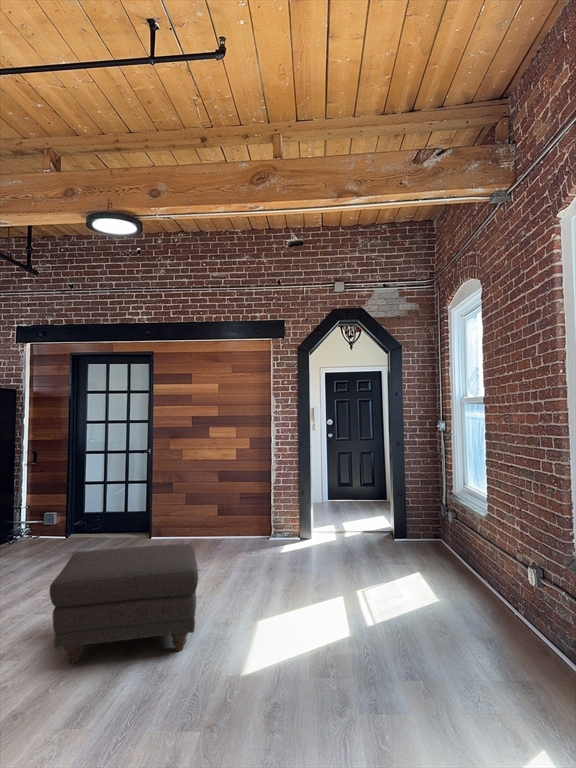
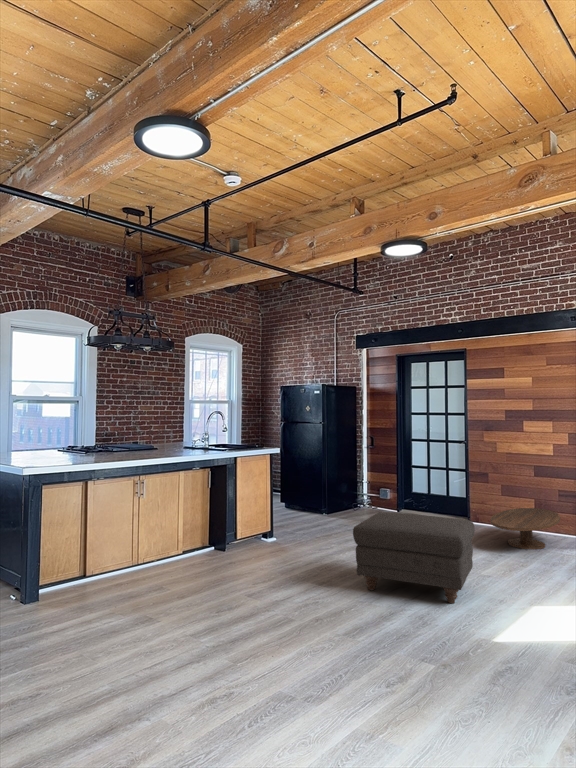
coffee table: none [186,513,247,558] -> present [491,508,560,550]

